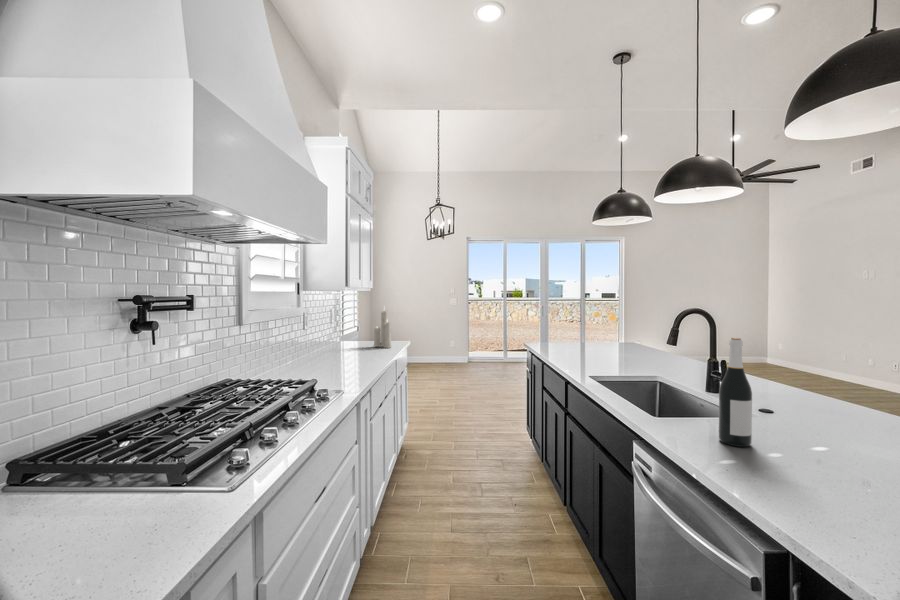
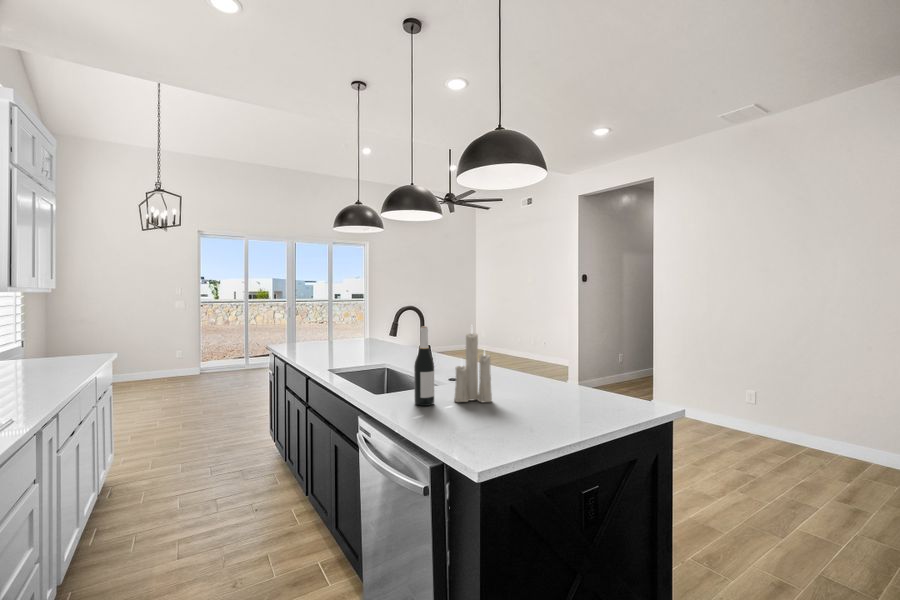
candle: present [374,310,392,348] -> present [454,331,492,402]

